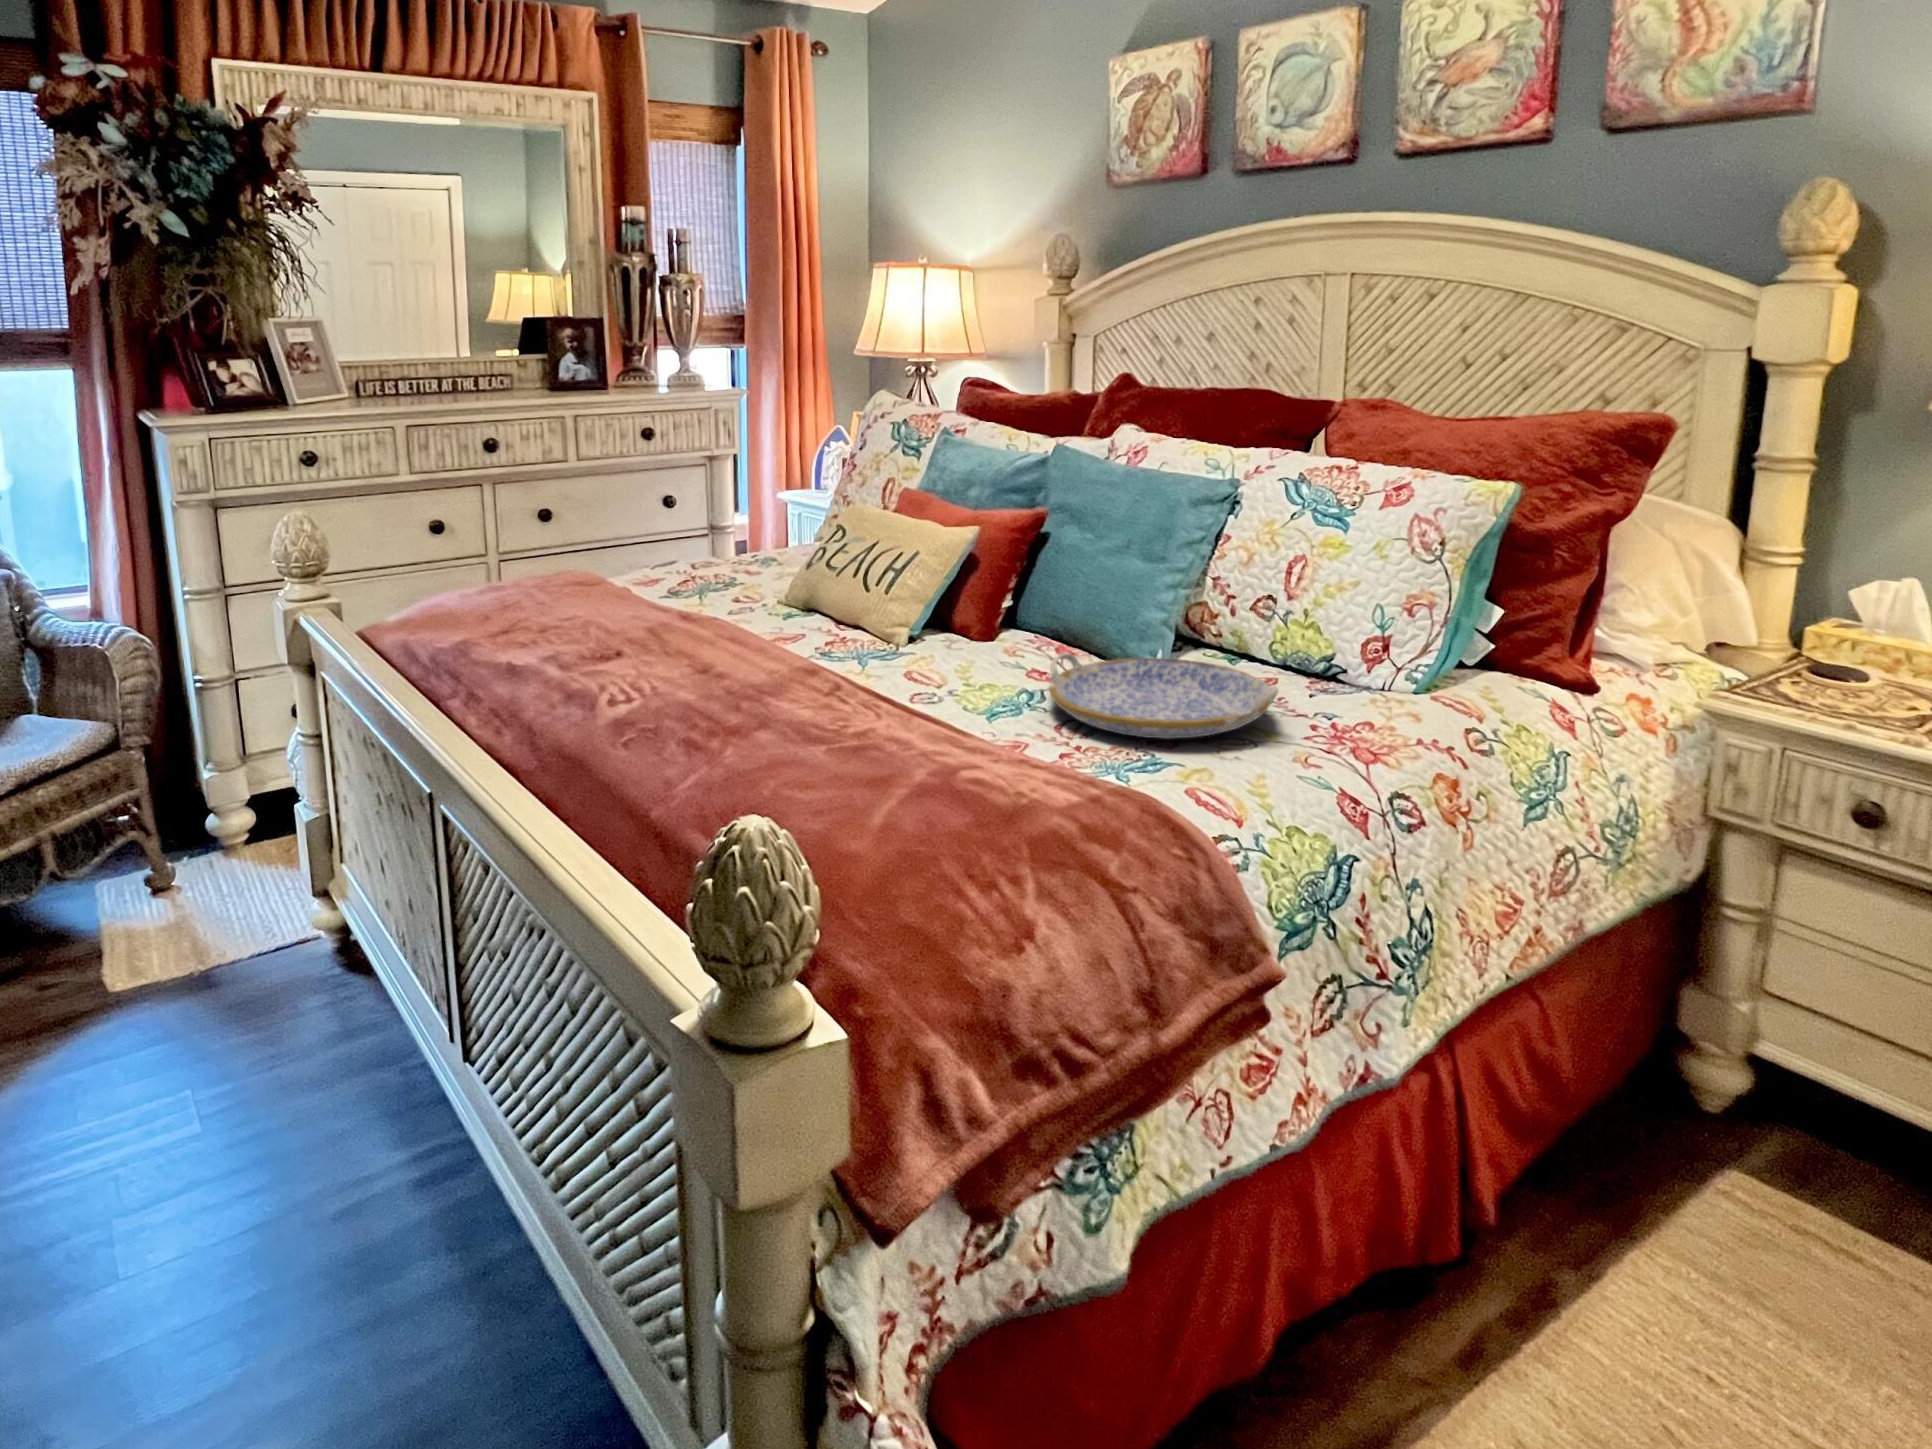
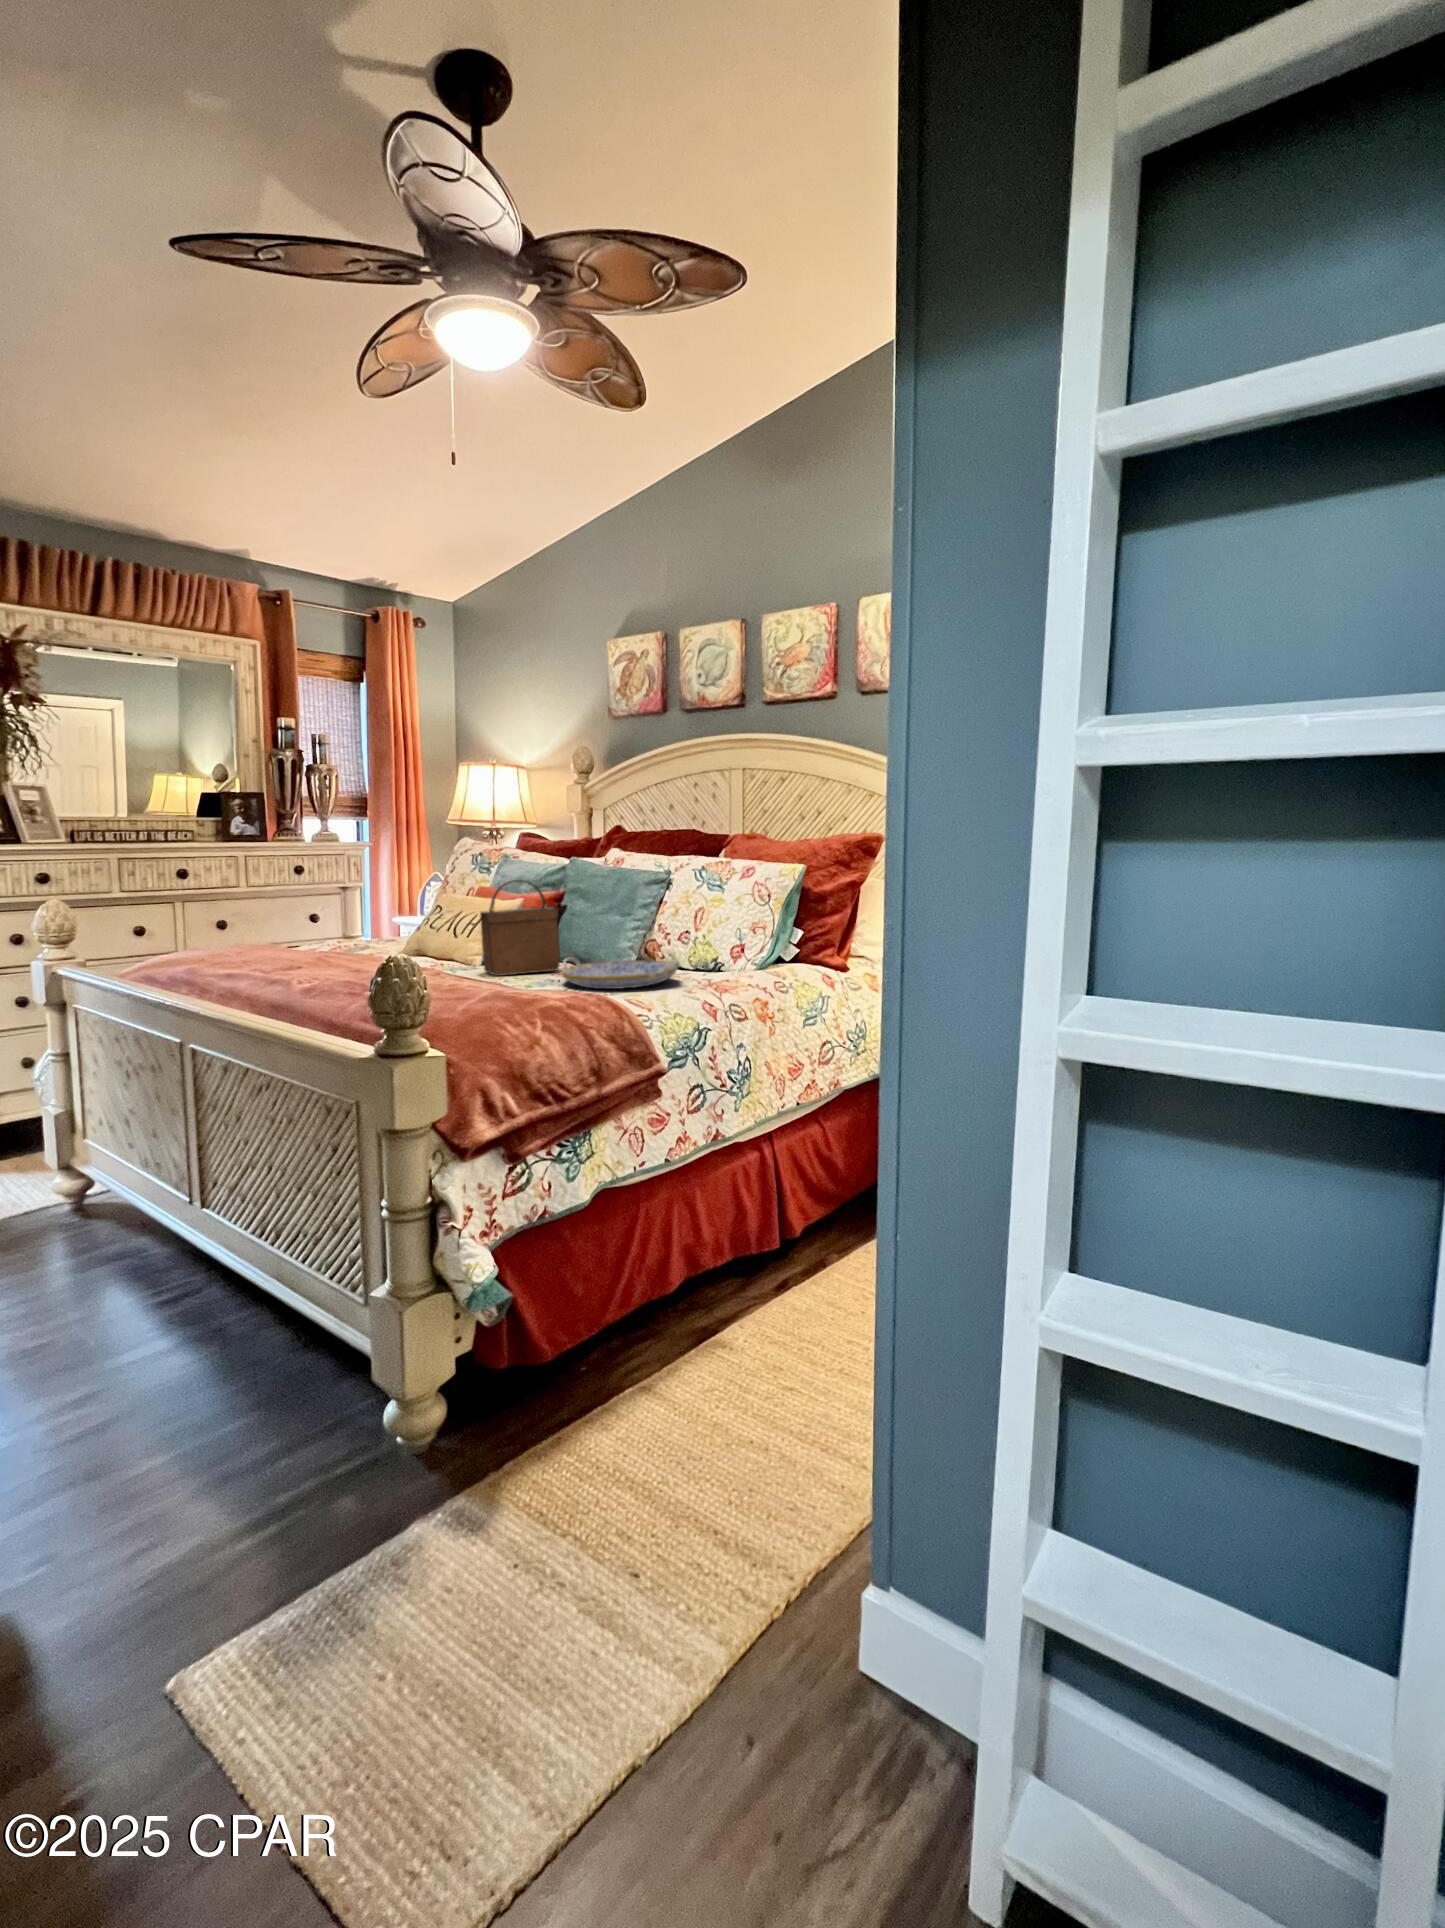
handbag: none [905,500,1040,671] -> present [480,880,560,976]

